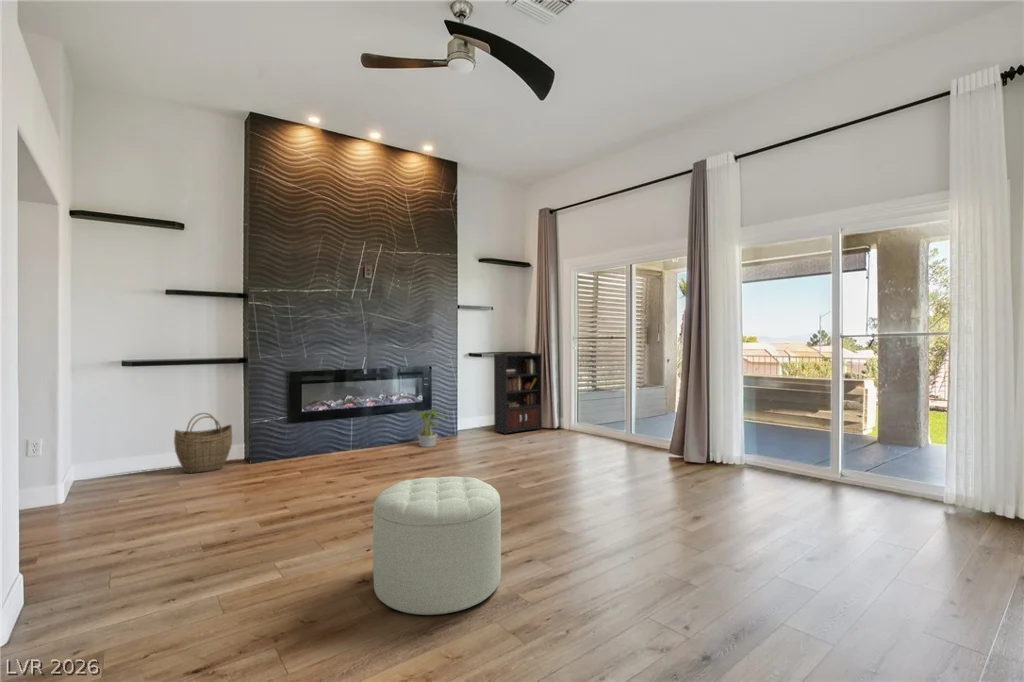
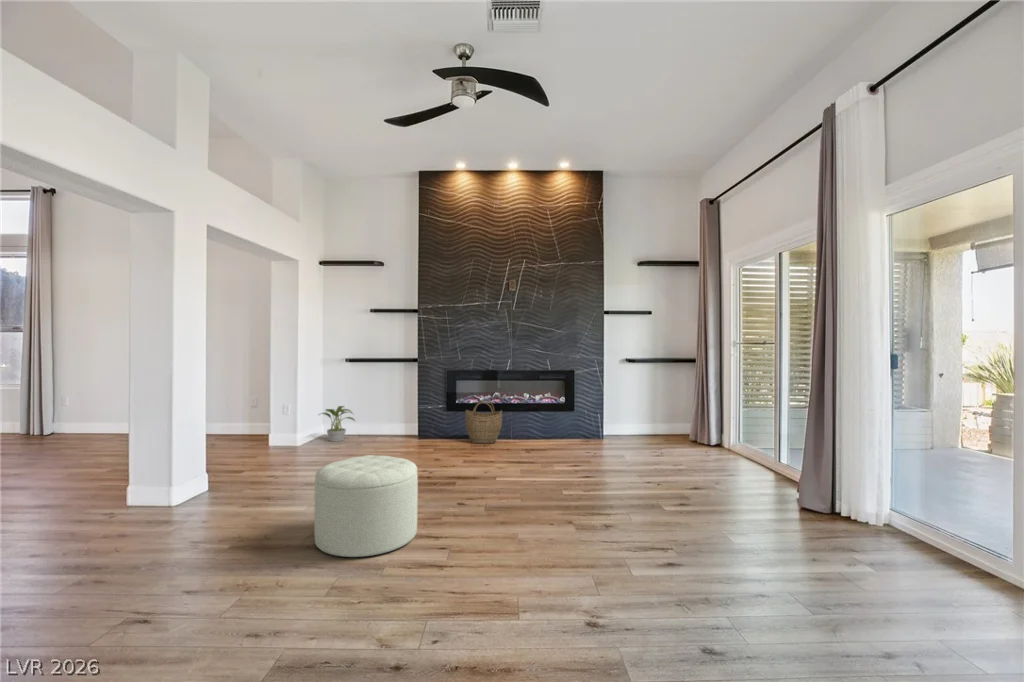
bookcase: present [494,353,542,434] -> none [642,360,697,444]
potted plant: present [410,408,445,447] -> present [322,406,355,441]
woven basket: present [174,413,232,473] -> present [465,400,502,444]

